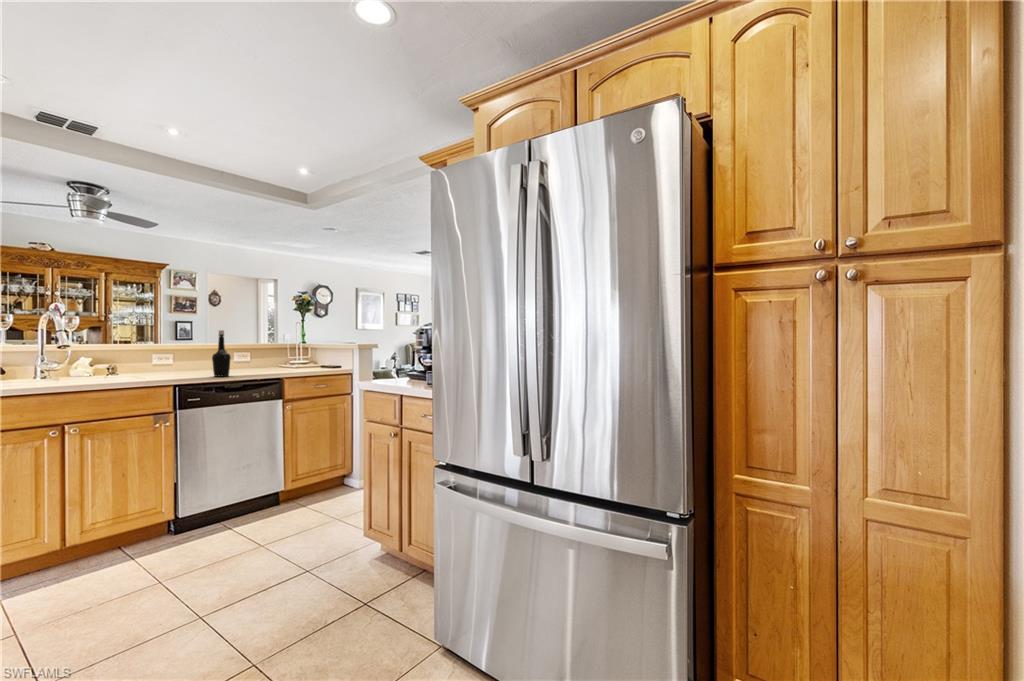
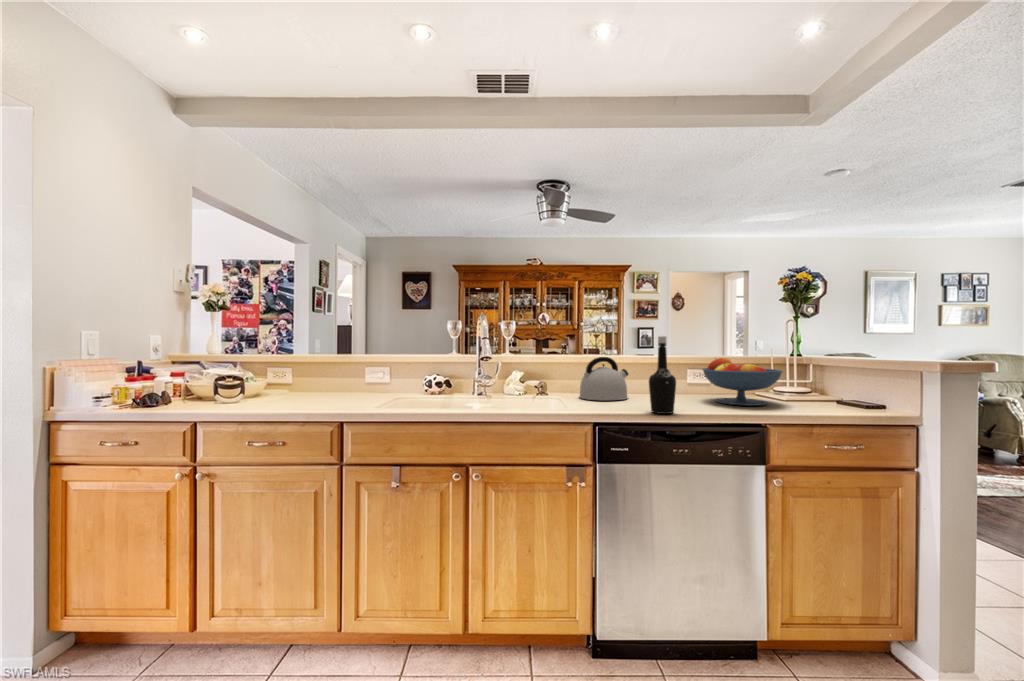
kettle: none [151,344,192,374] -> present [579,357,628,400]
fruit bowl: none [245,344,293,371] -> present [702,358,782,406]

